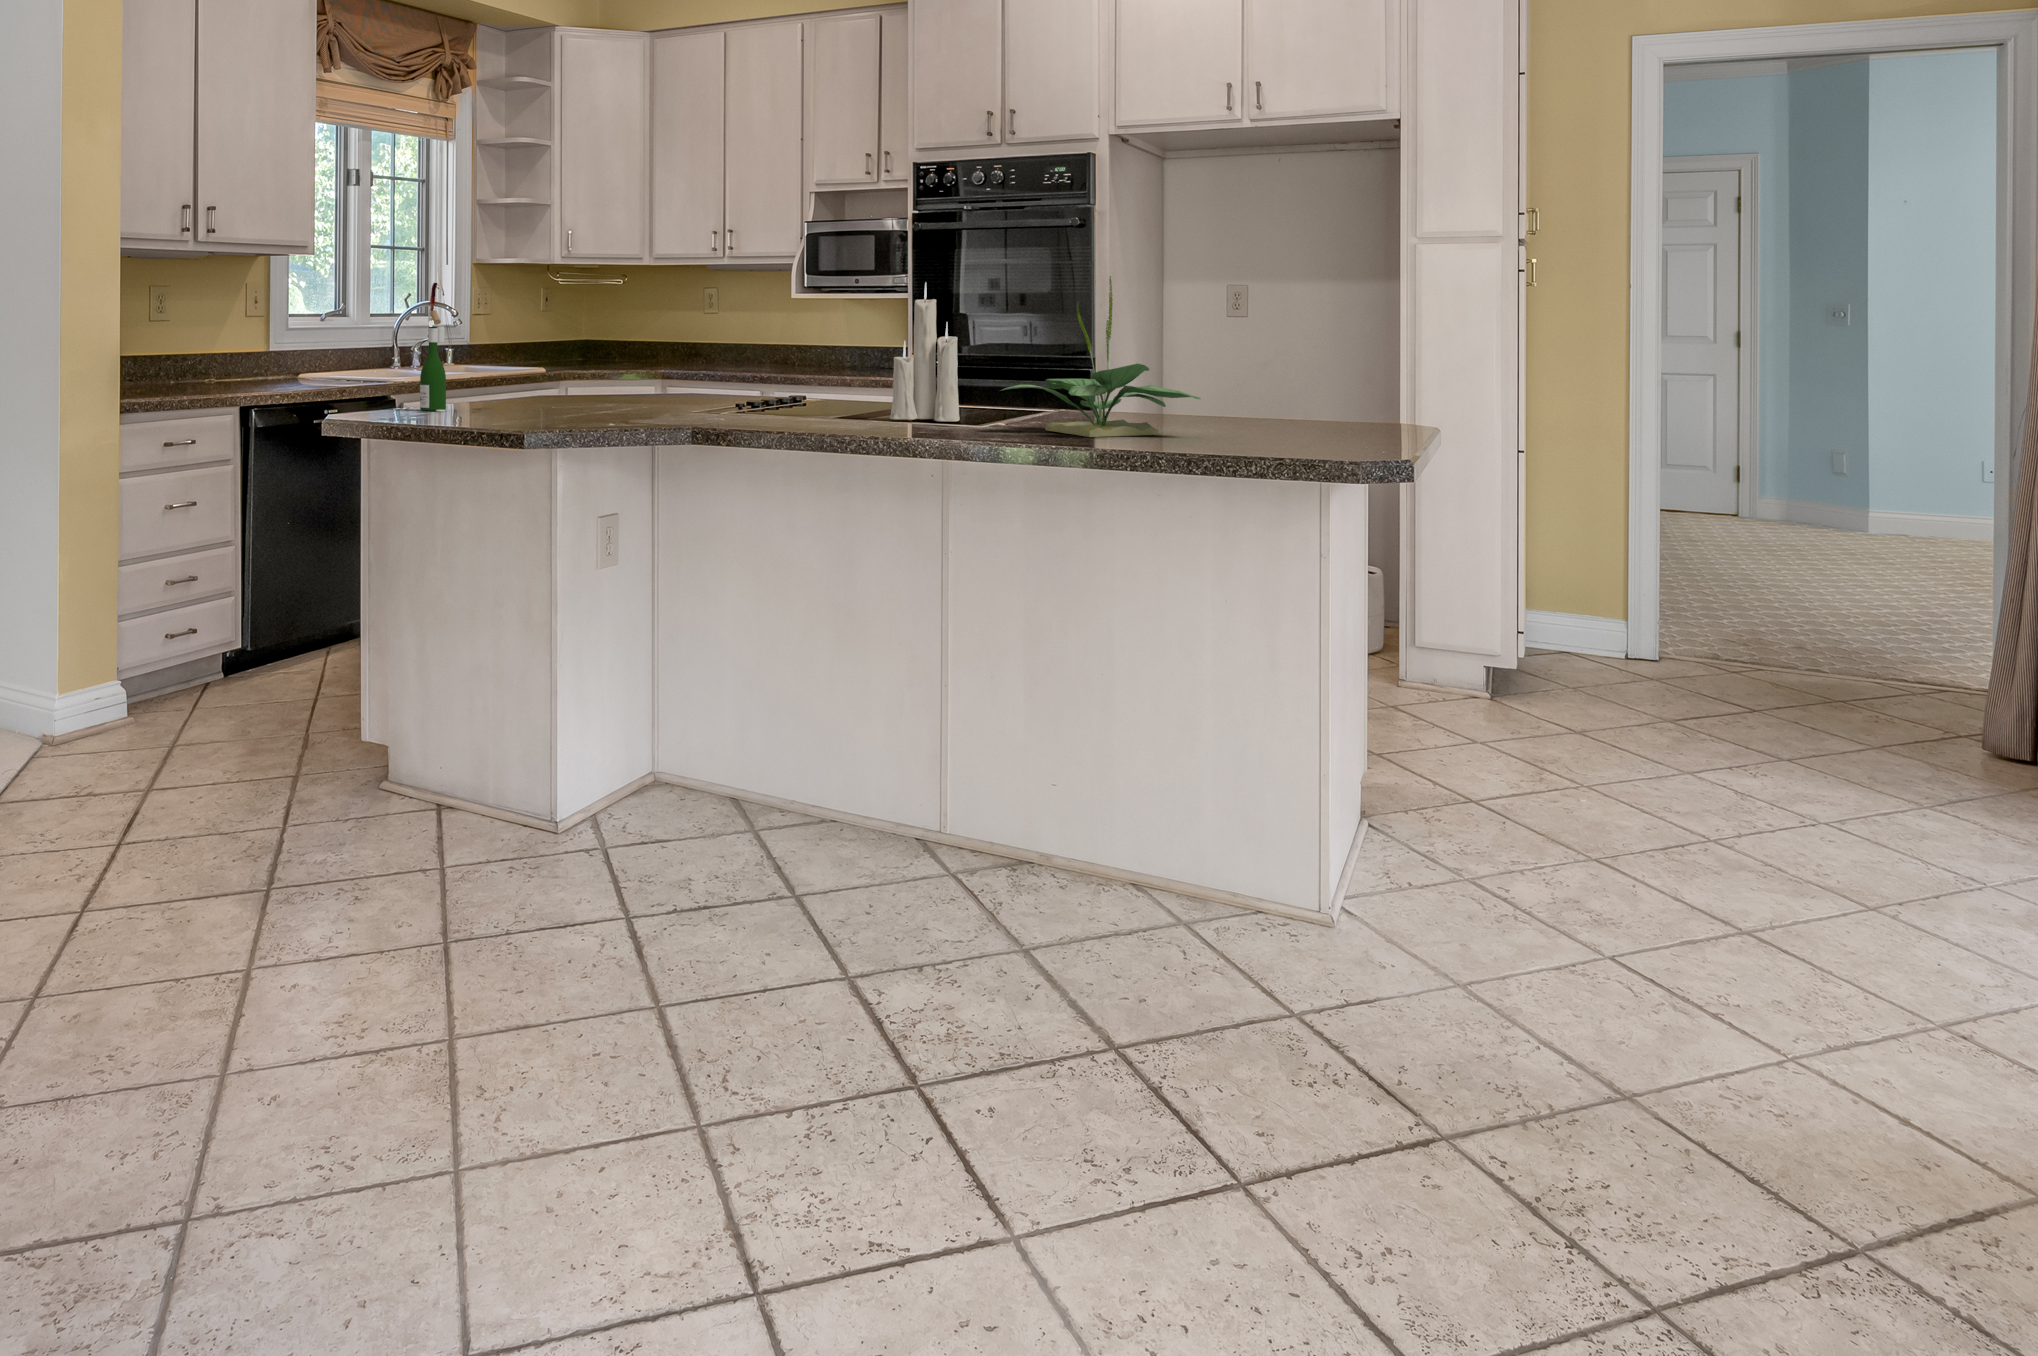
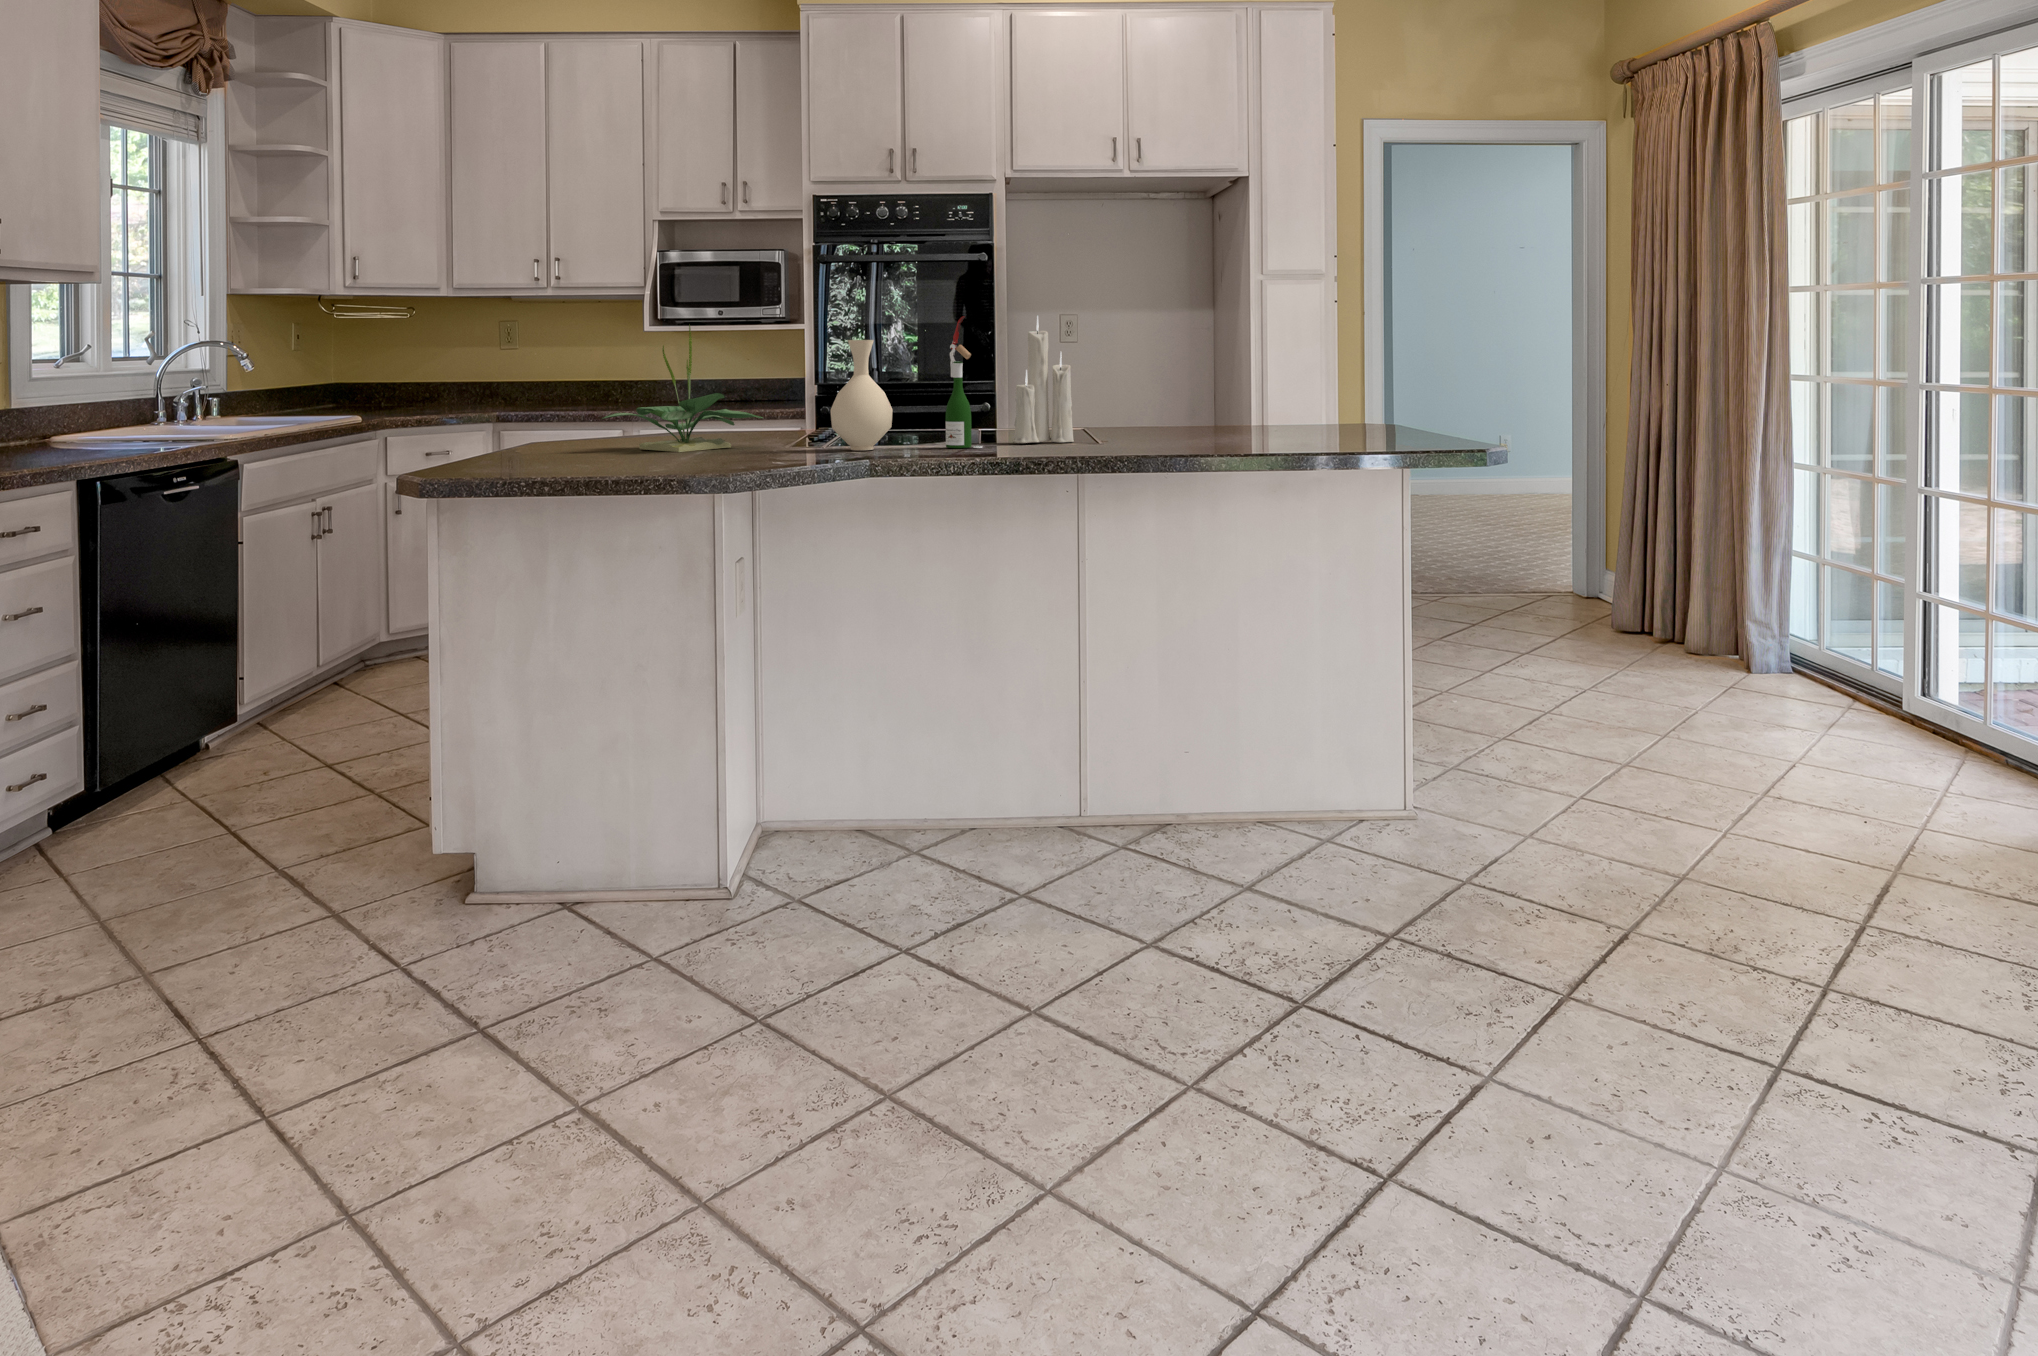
potted plant: present [1002,276,1201,437] -> present [602,325,763,452]
wine bottle: present [420,283,446,411] -> present [946,316,982,448]
vase: none [700,305,763,417] -> present [830,340,893,450]

